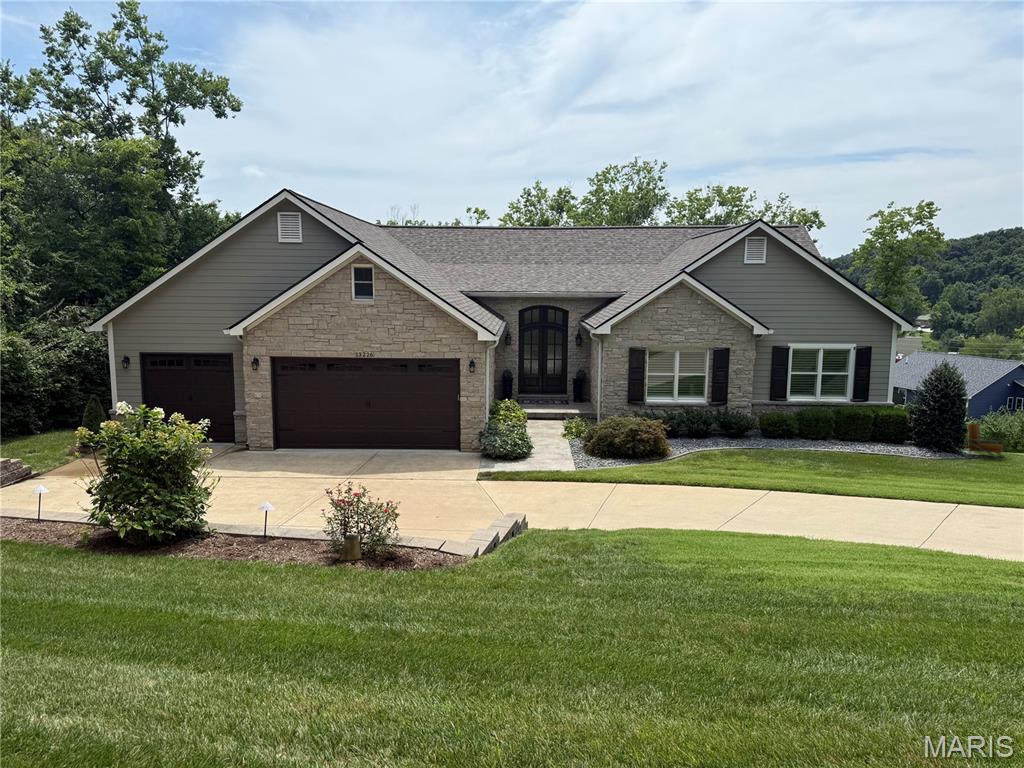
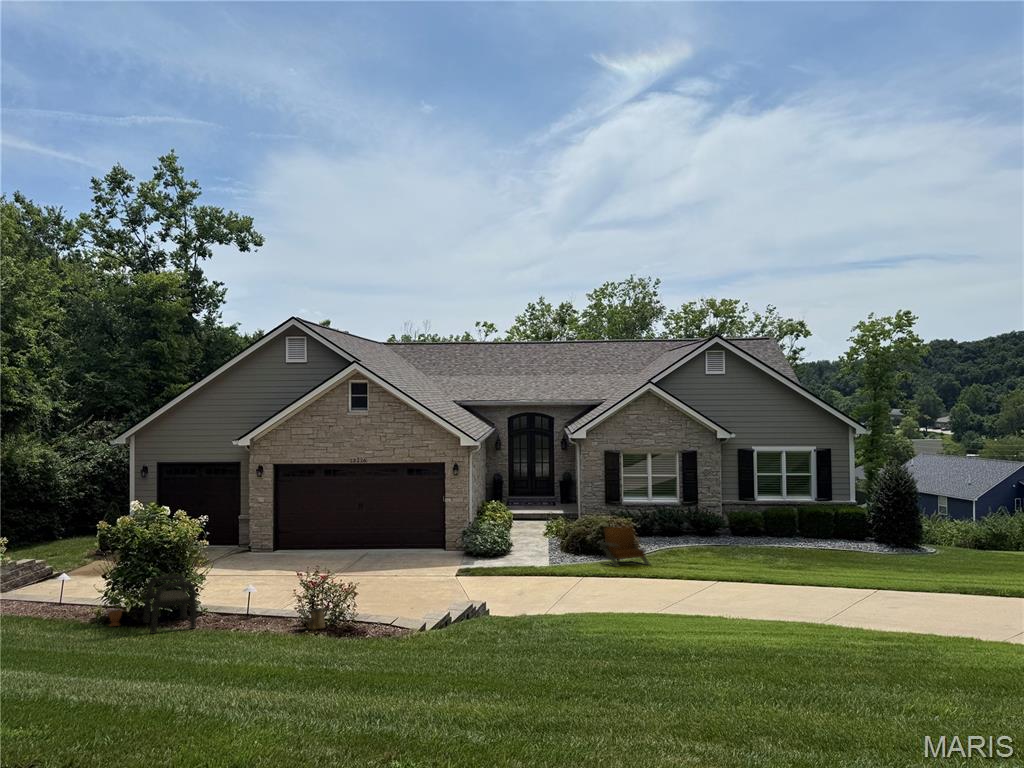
lounge chair: present [964,423,1004,461] -> present [600,527,651,567]
bench: none [138,492,204,566] -> present [143,575,196,634]
potted plant: none [92,509,116,554] -> present [109,591,124,626]

